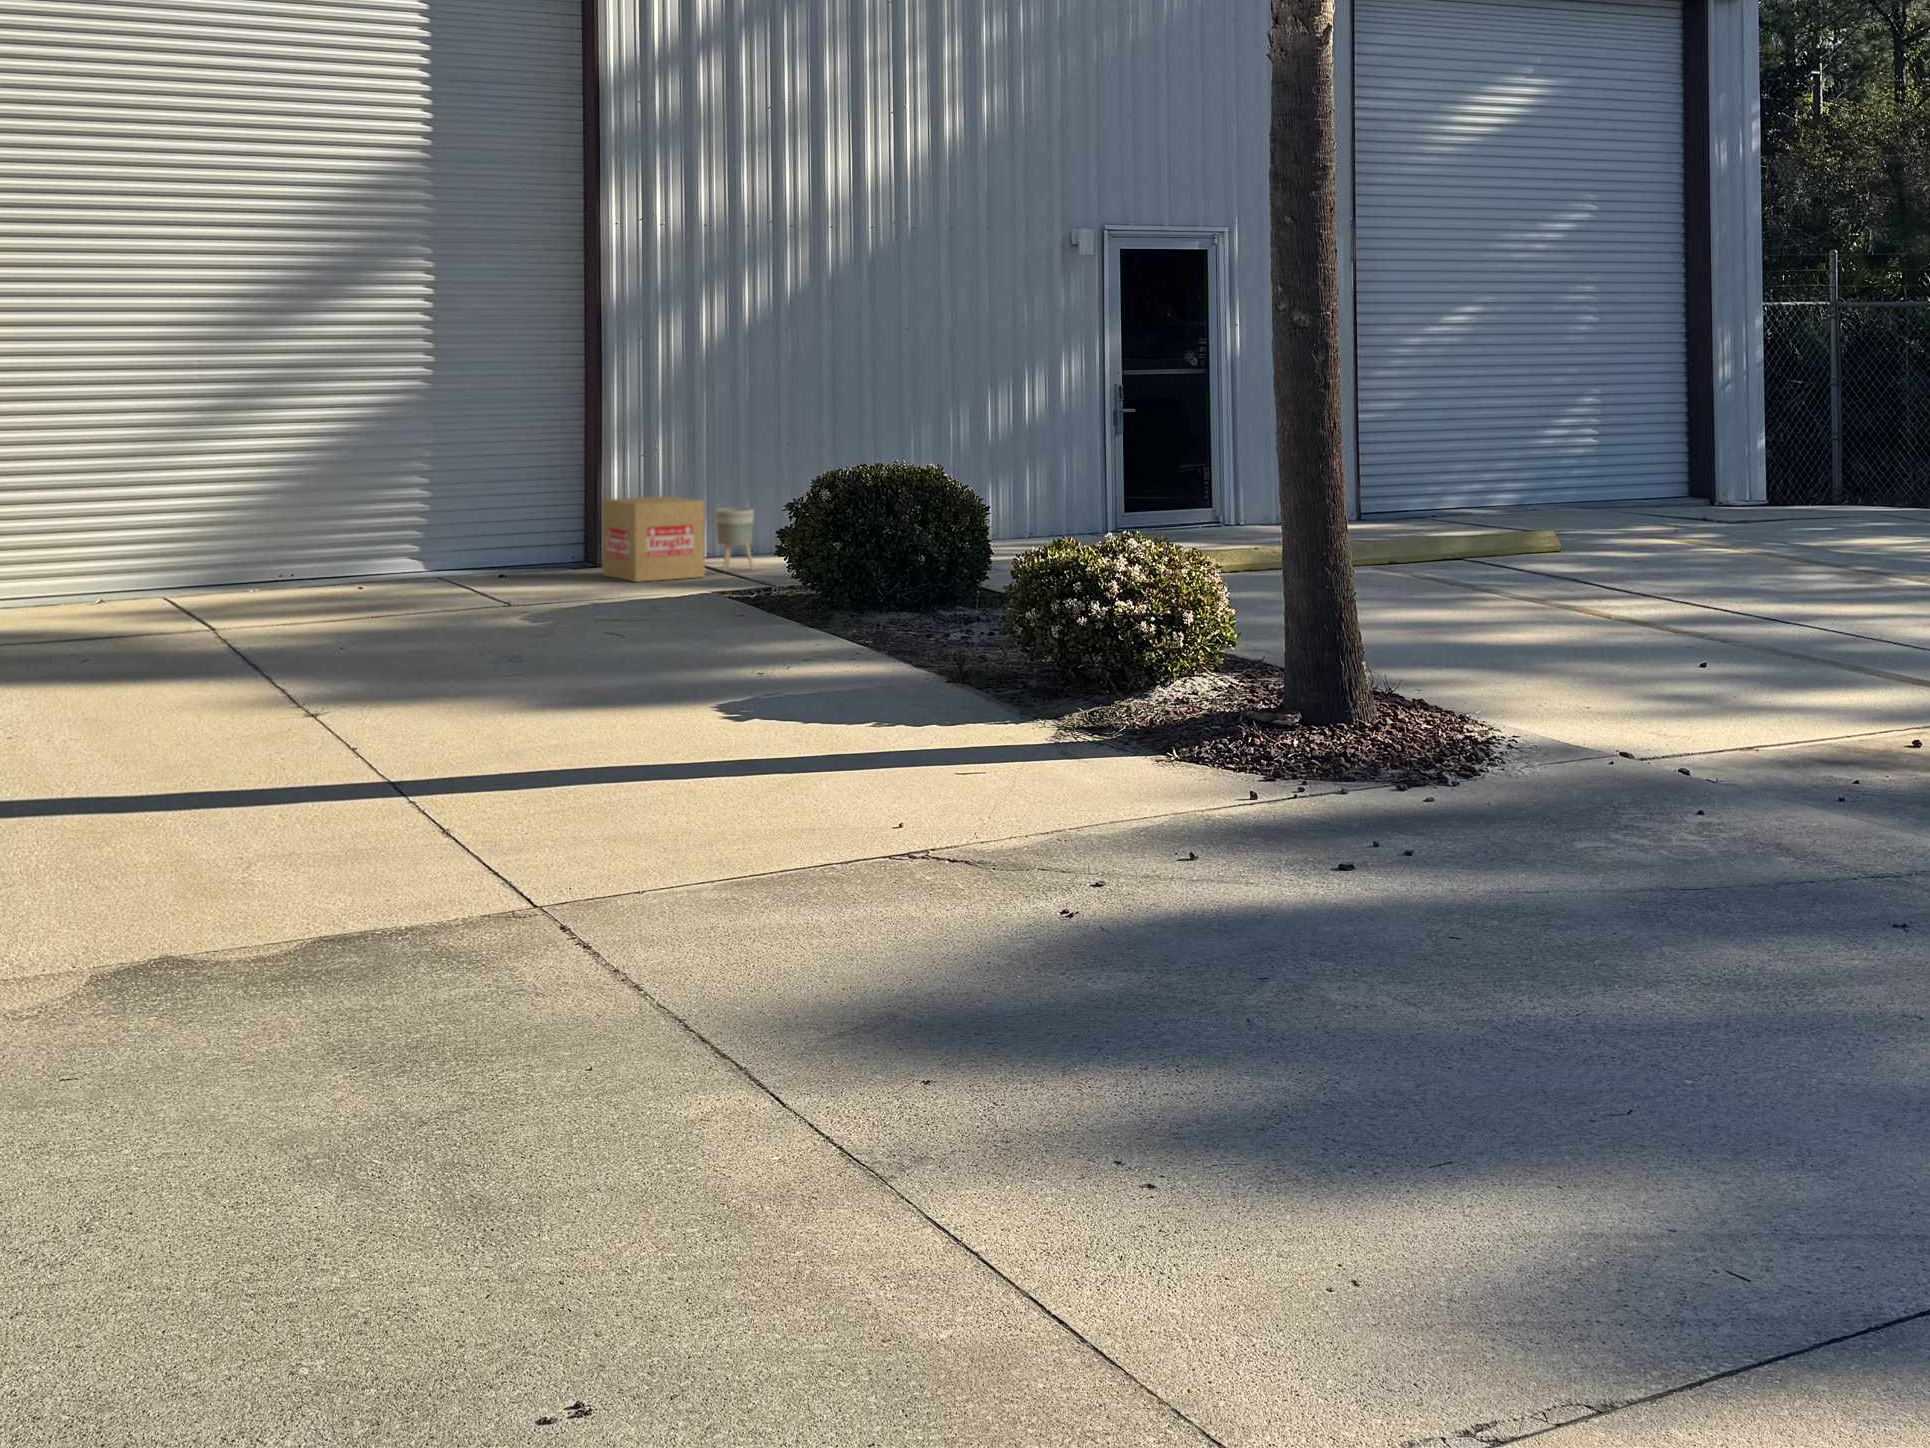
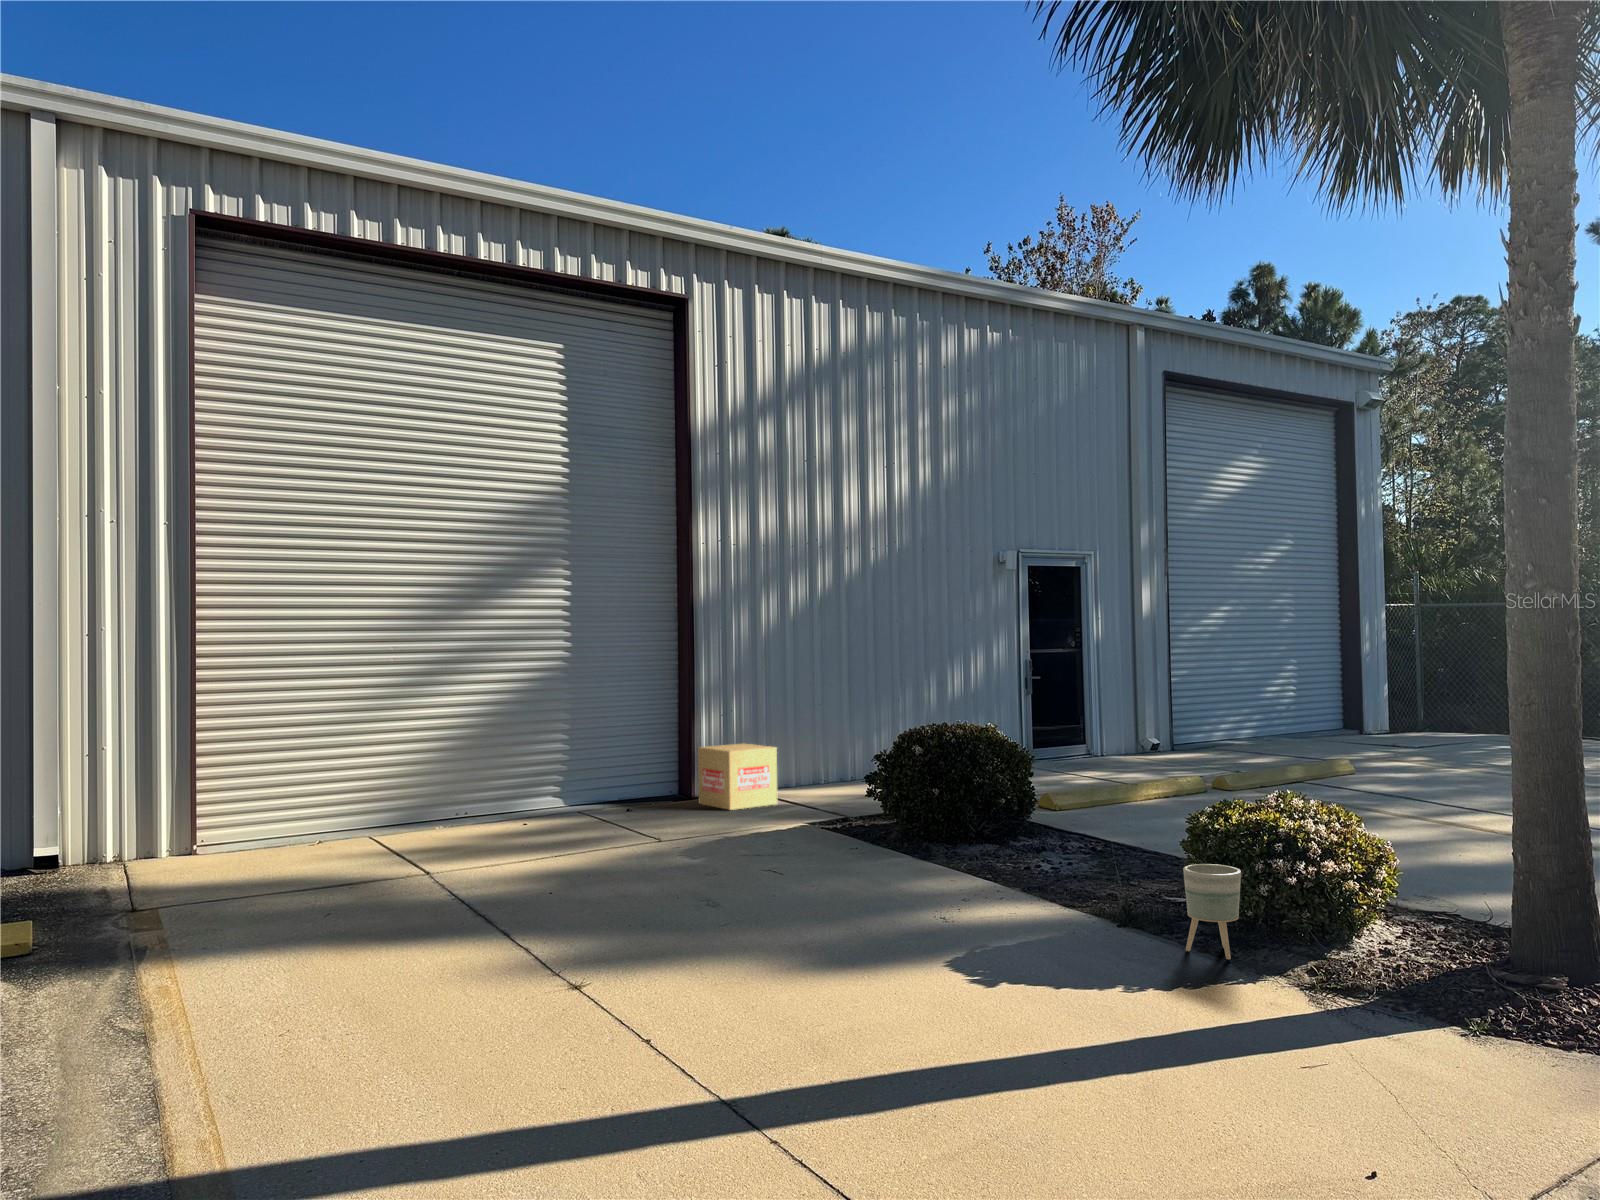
planter: present [715,508,754,570] -> present [1183,864,1241,959]

